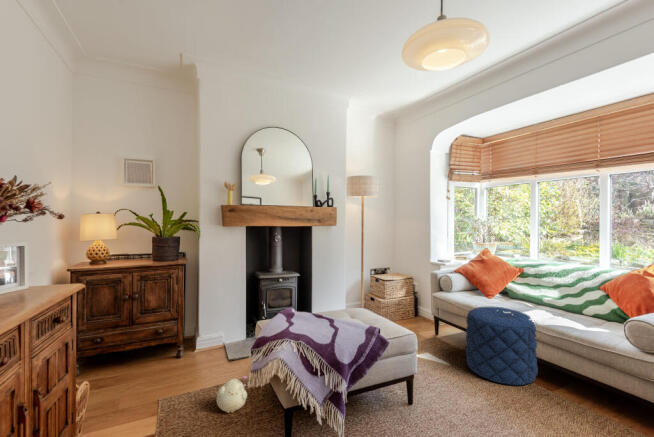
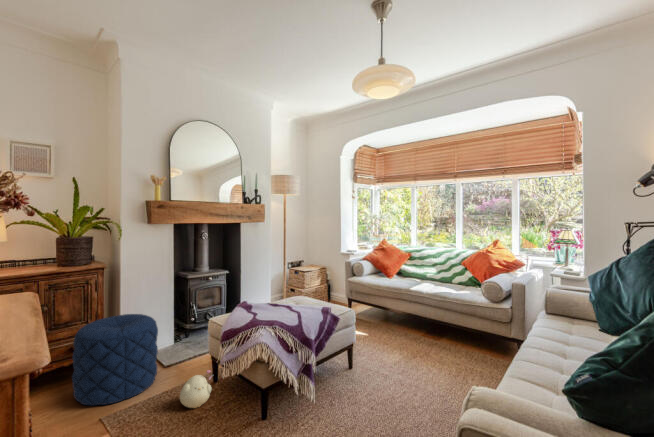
pouf: present [466,307,538,385] -> present [72,314,158,406]

